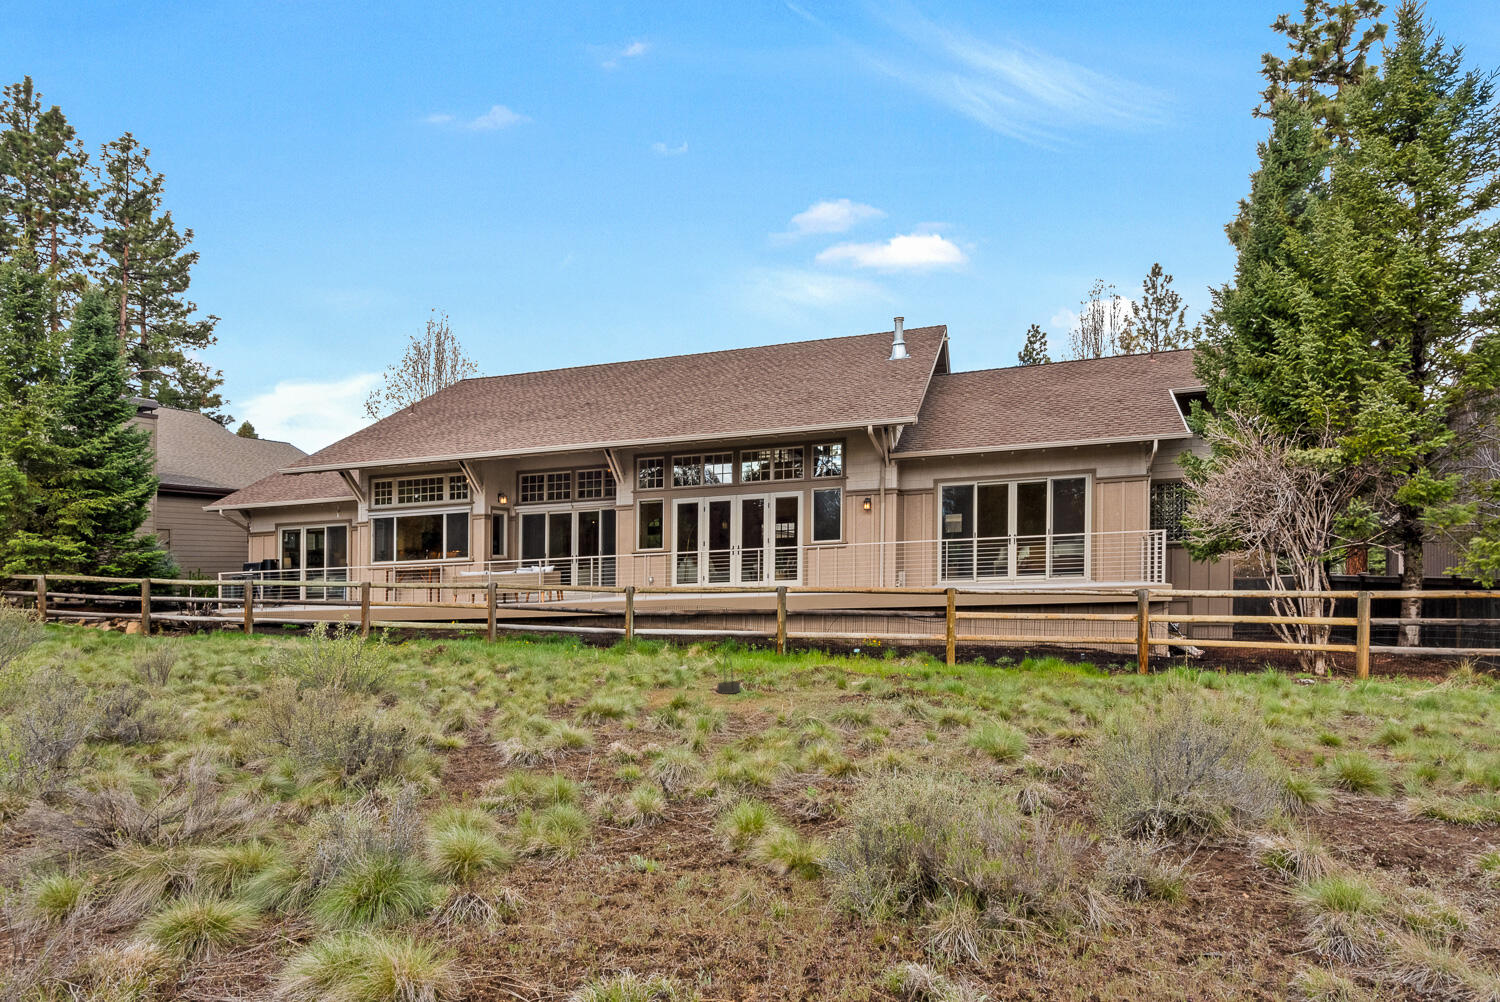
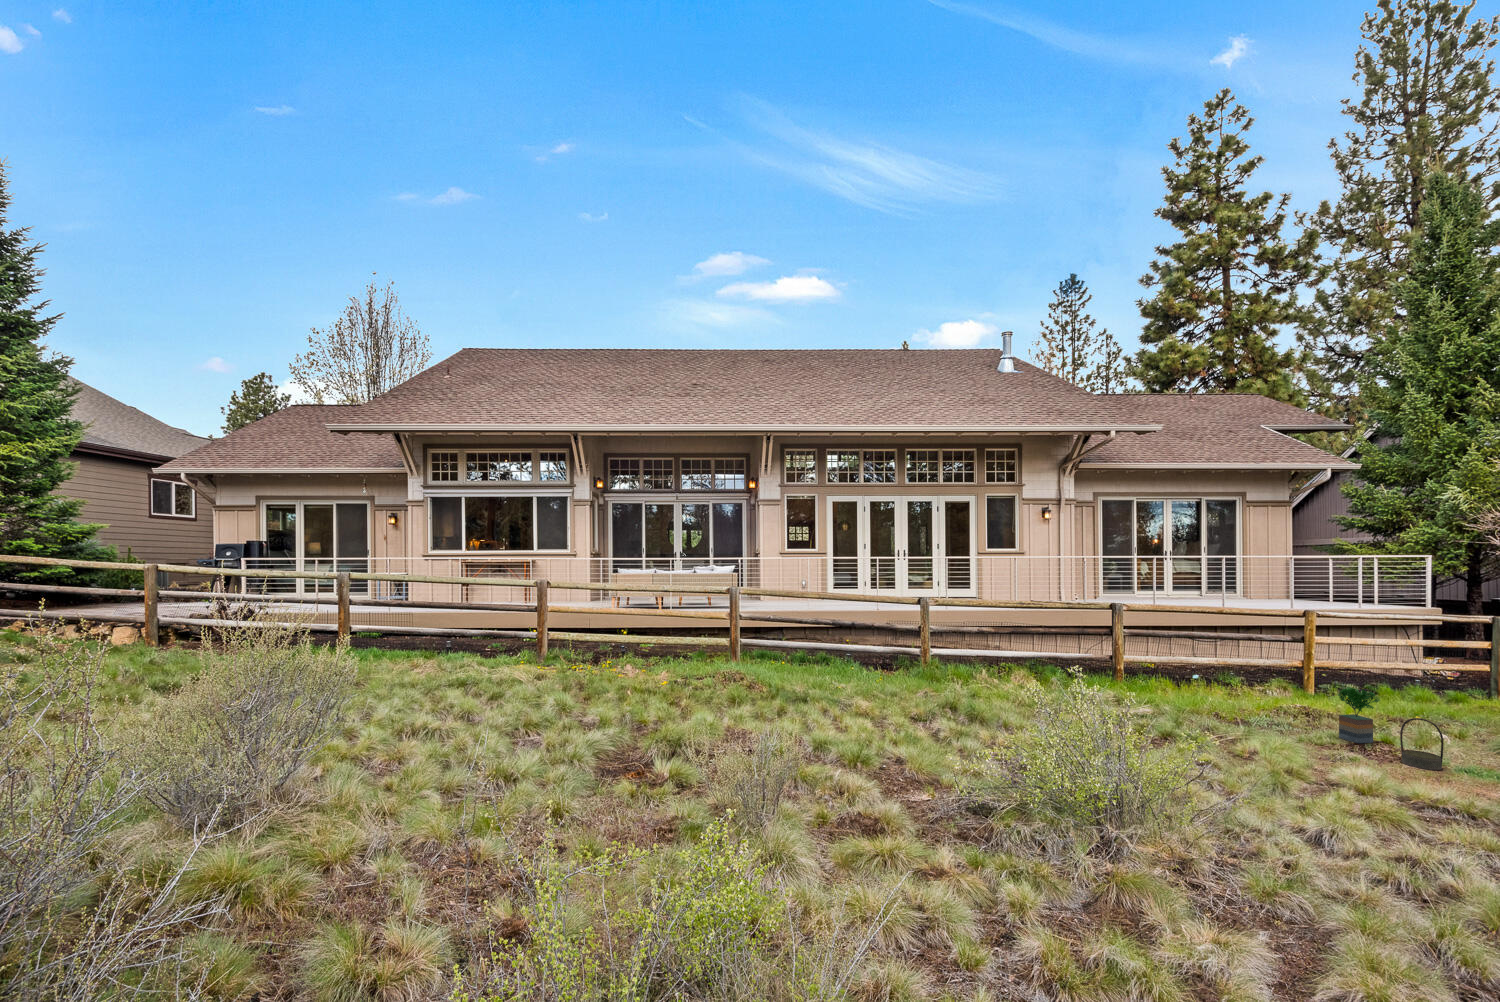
potted tree: none [739,639,769,682] -> present [1338,687,1380,743]

